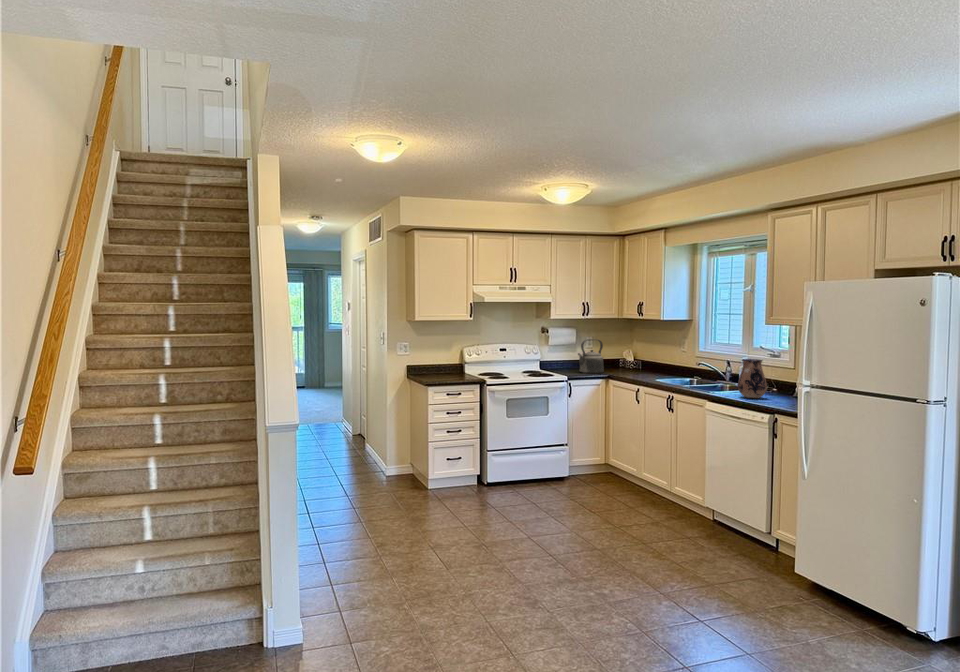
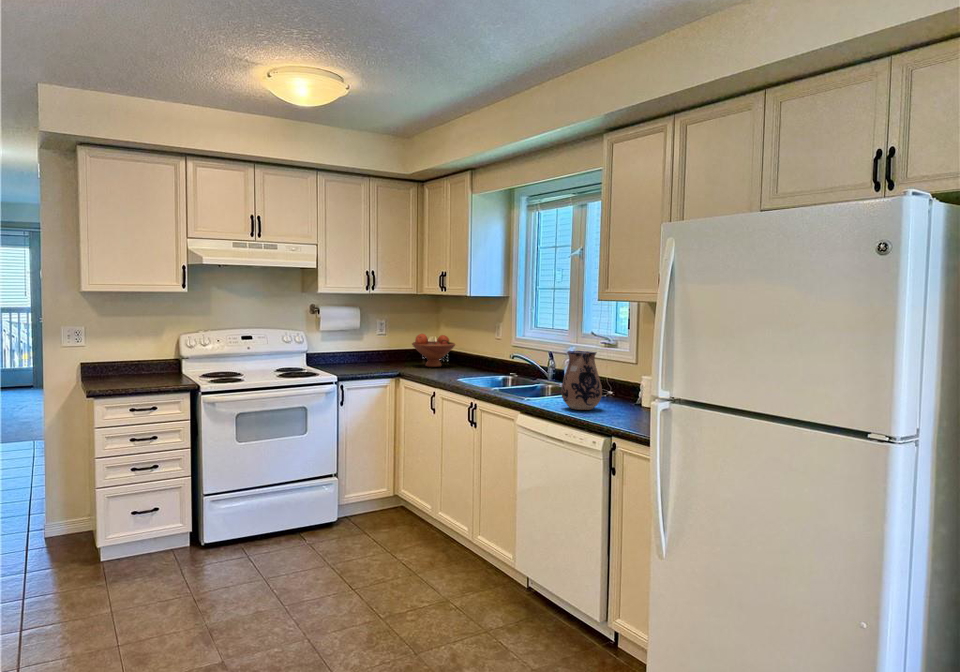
kettle: present [578,339,604,373] -> none [355,323,393,370]
fruit bowl: none [617,347,650,372] -> present [412,334,455,367]

